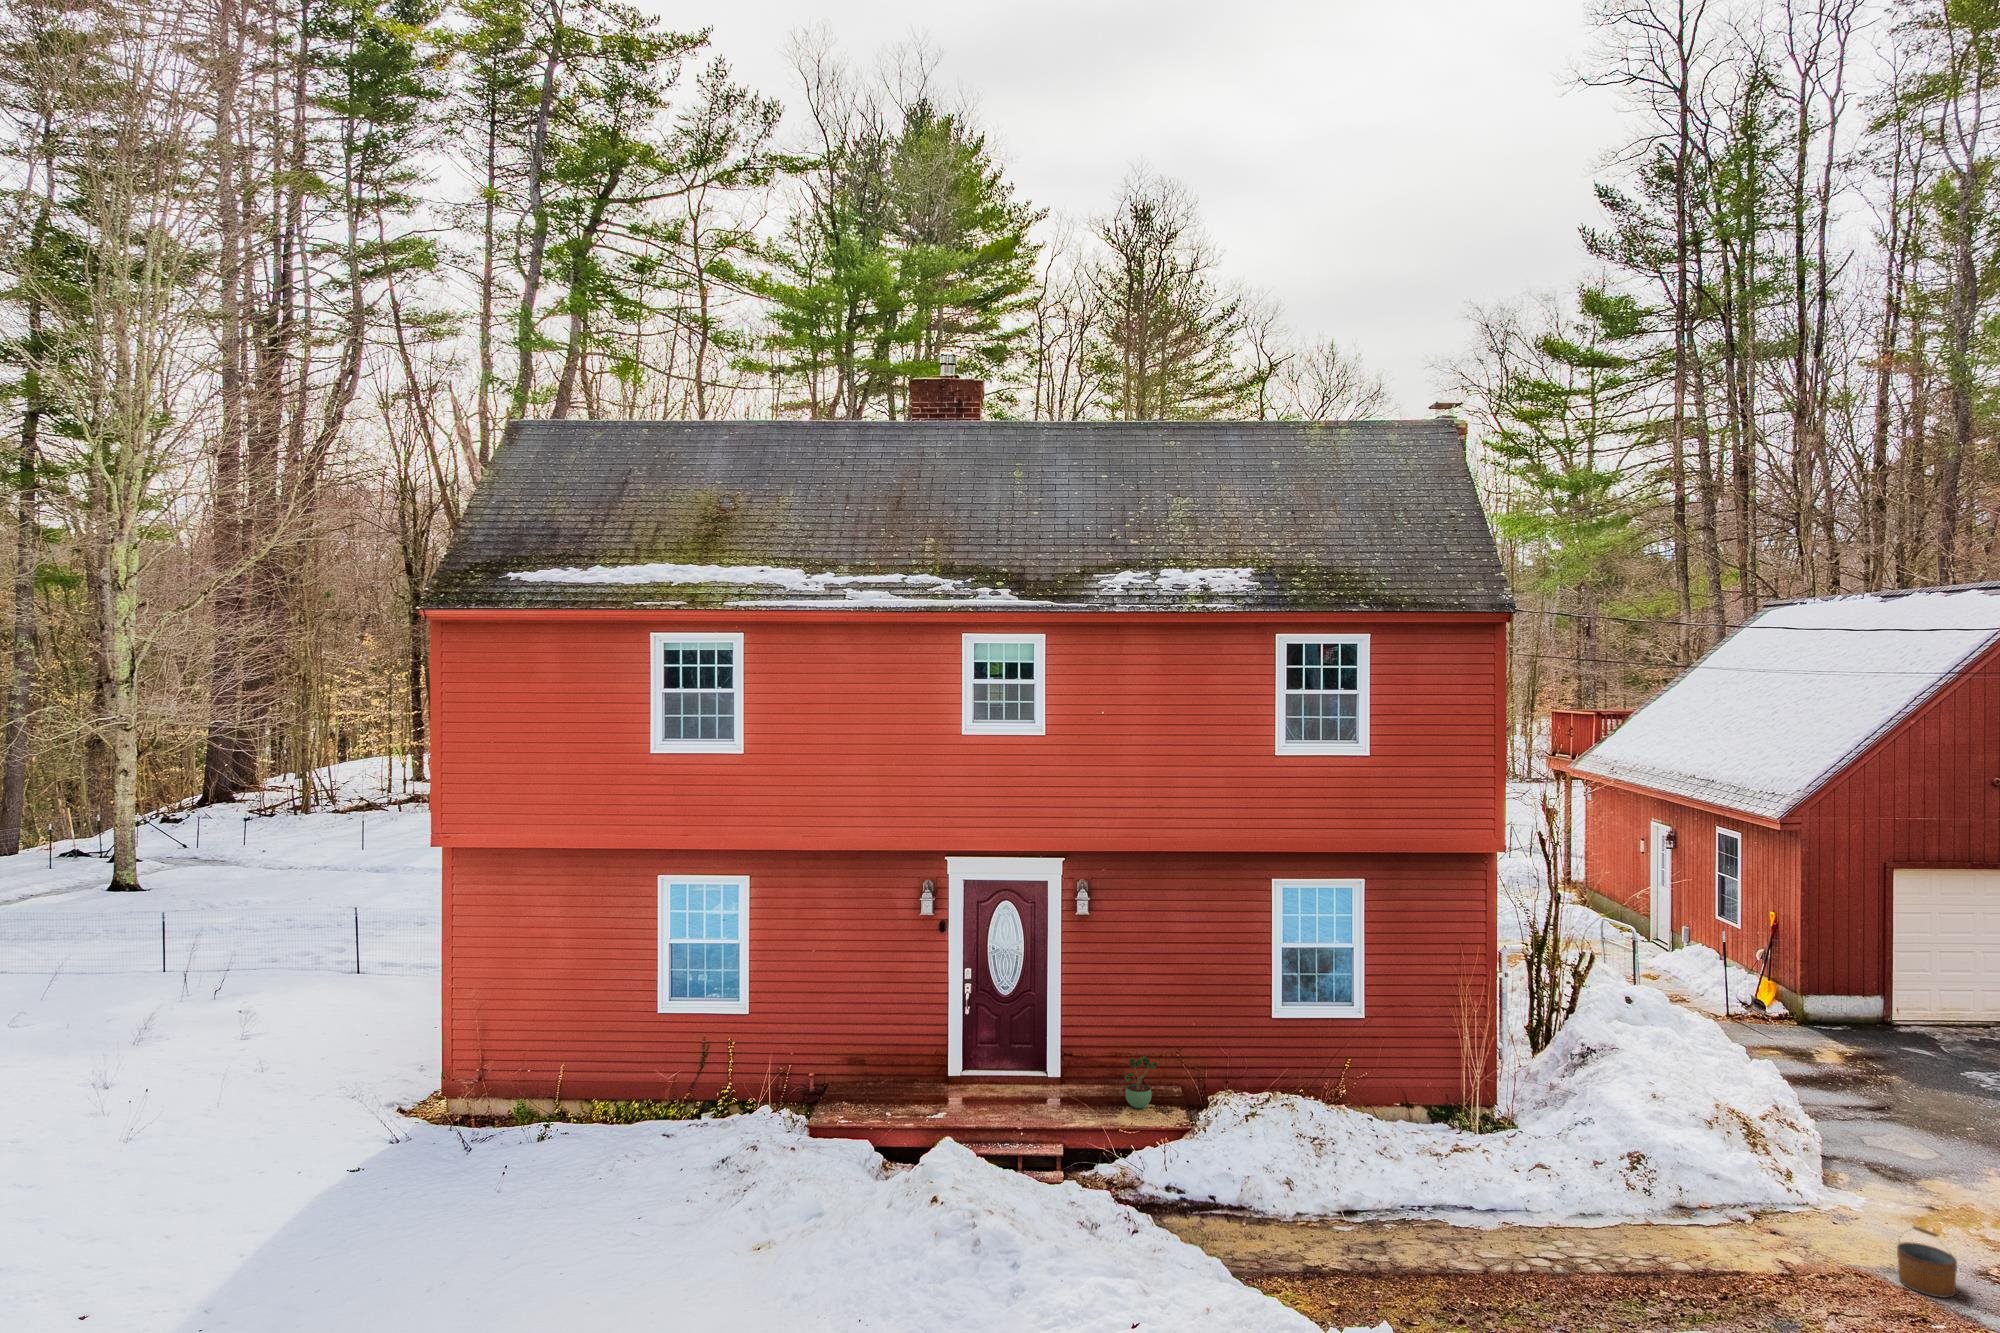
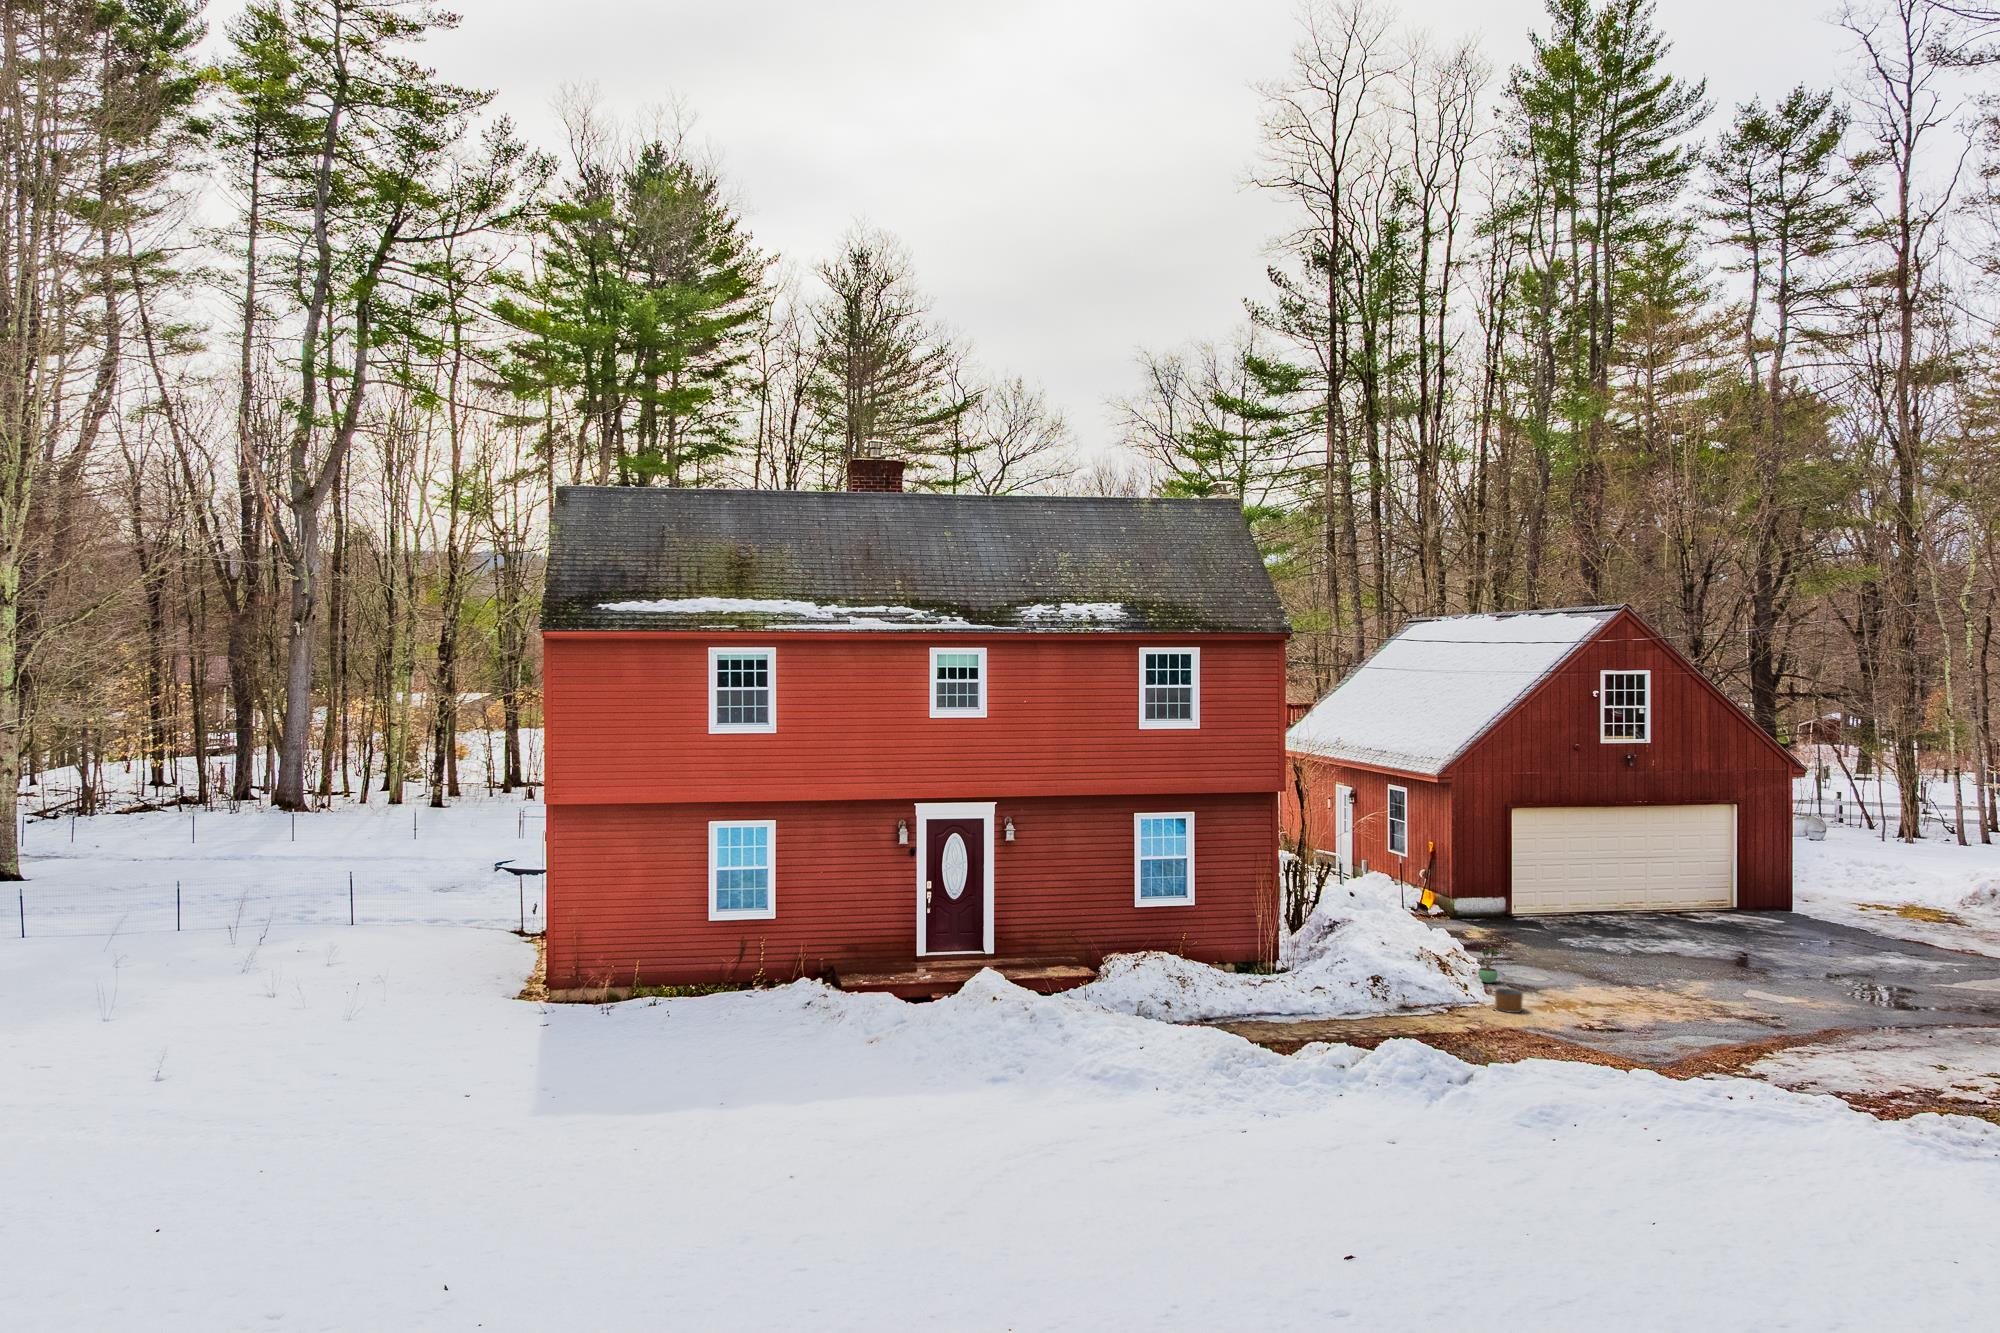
potted plant: present [1125,1055,1157,1108] -> present [1478,947,1499,983]

